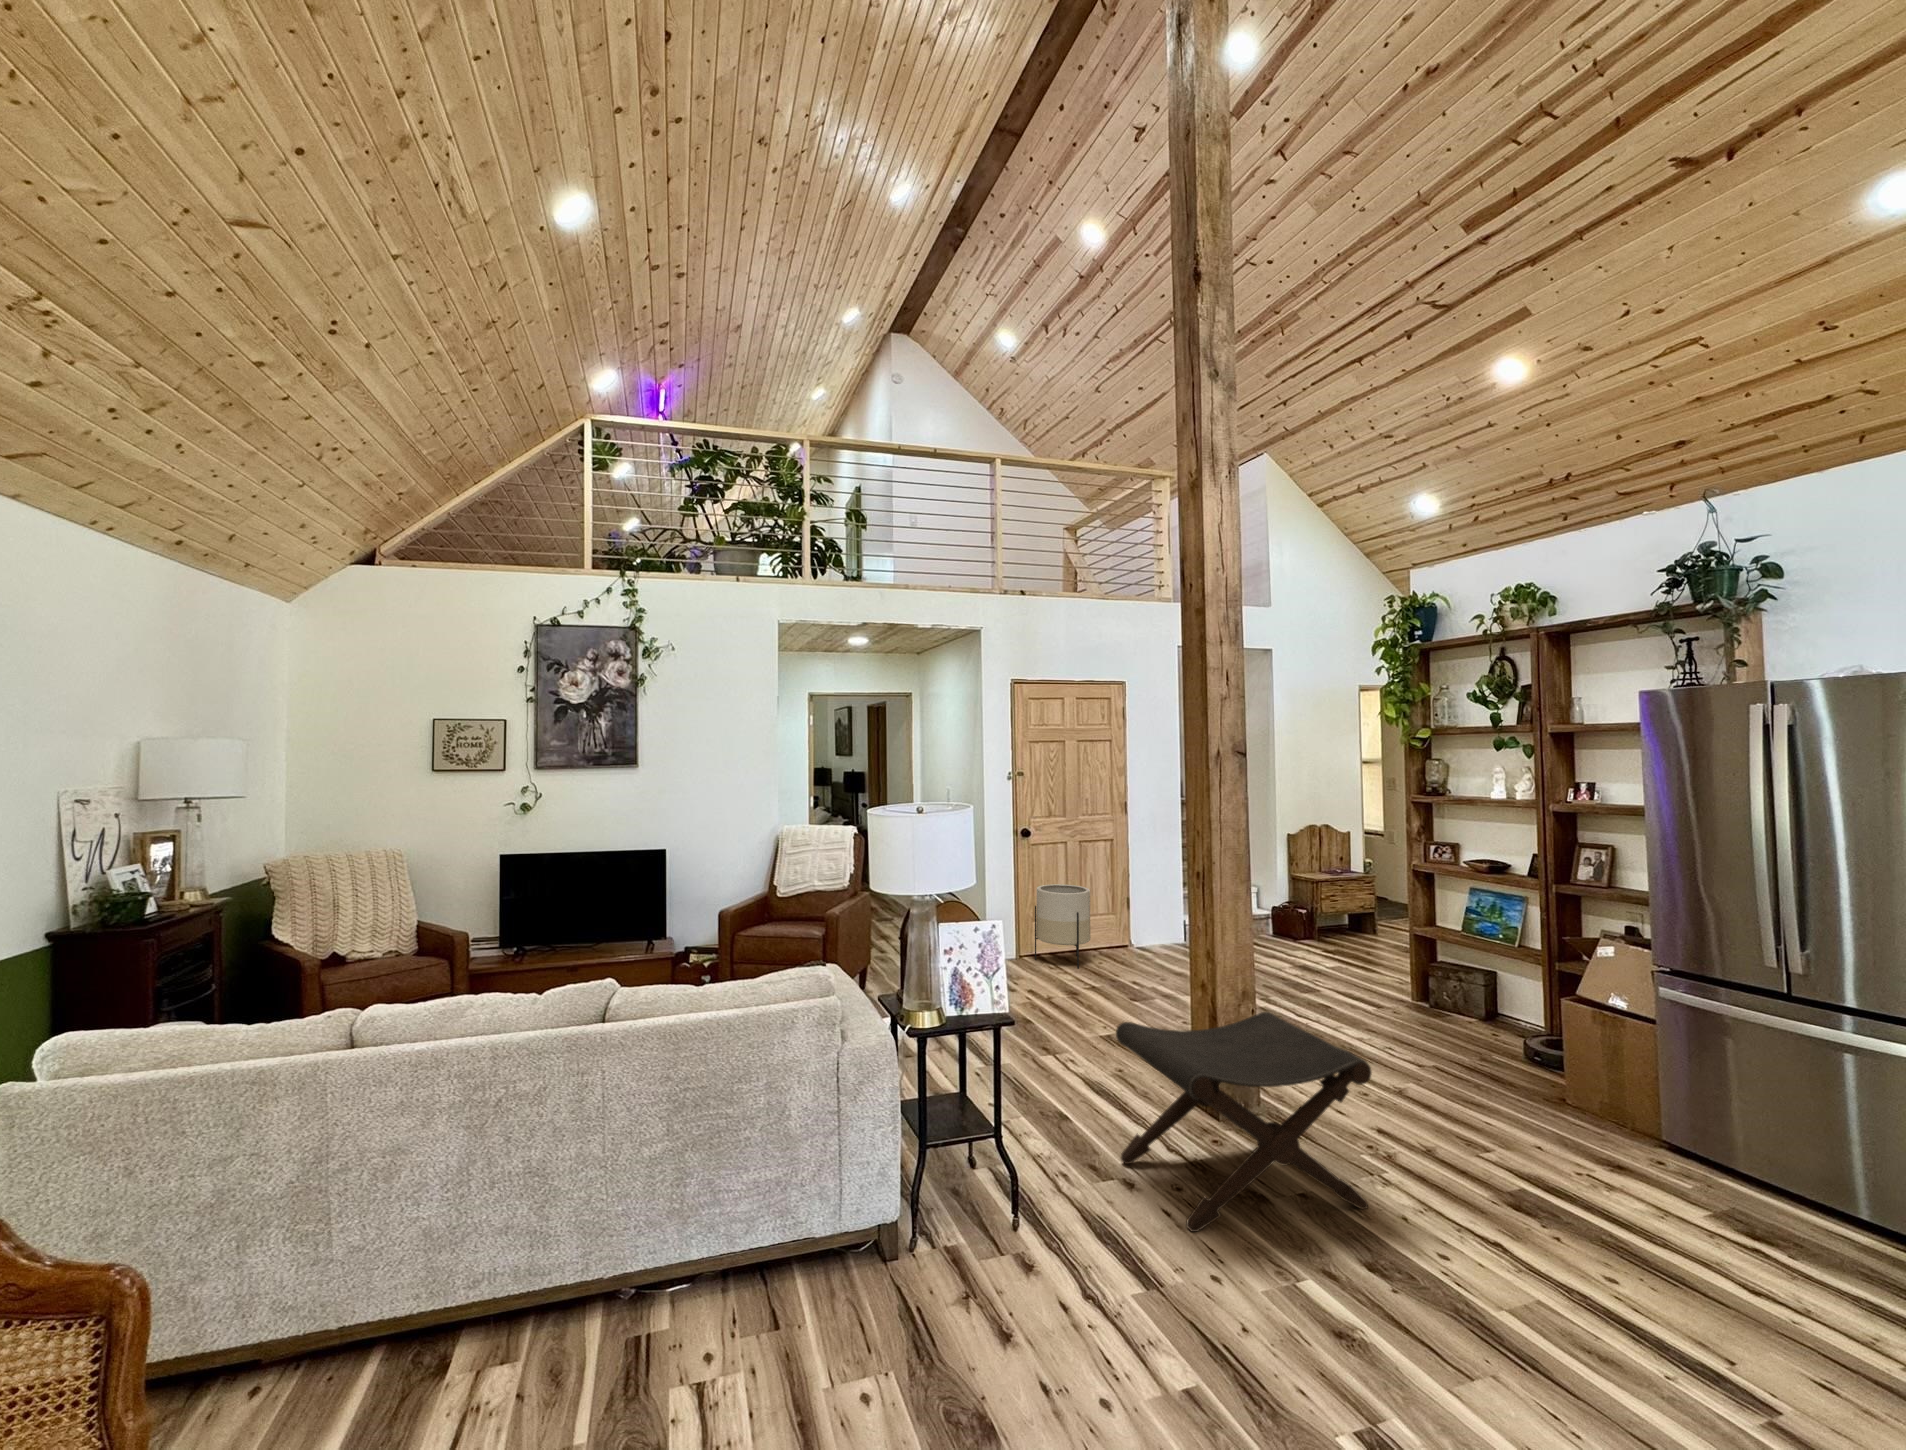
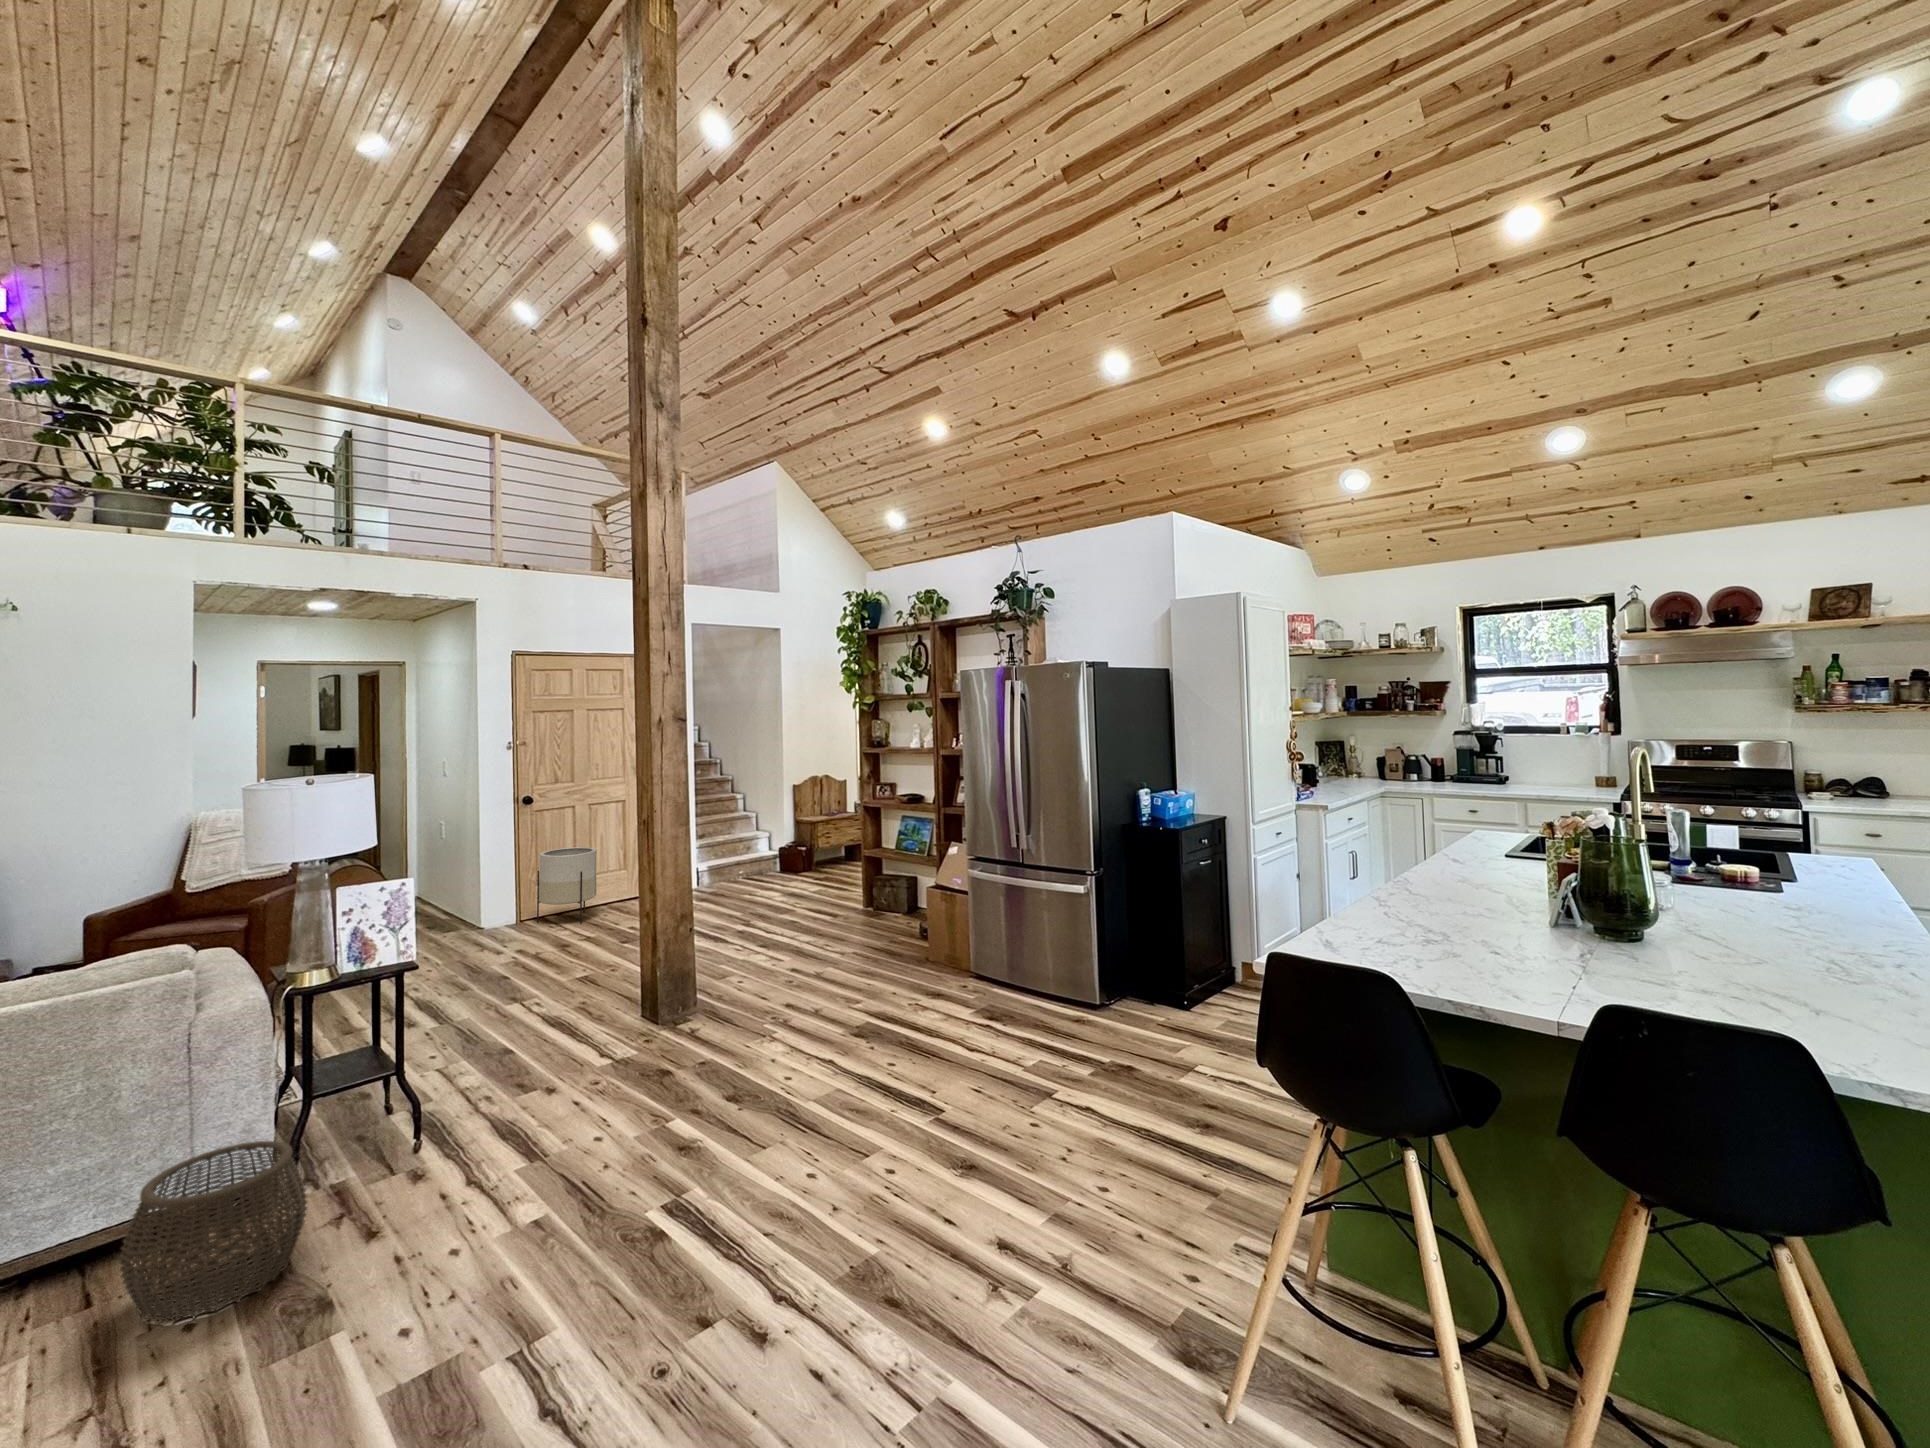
footstool: present [1116,1012,1372,1232] -> none [551,925,756,1109]
woven basket: none [809,1184,948,1372] -> present [120,1141,307,1322]

